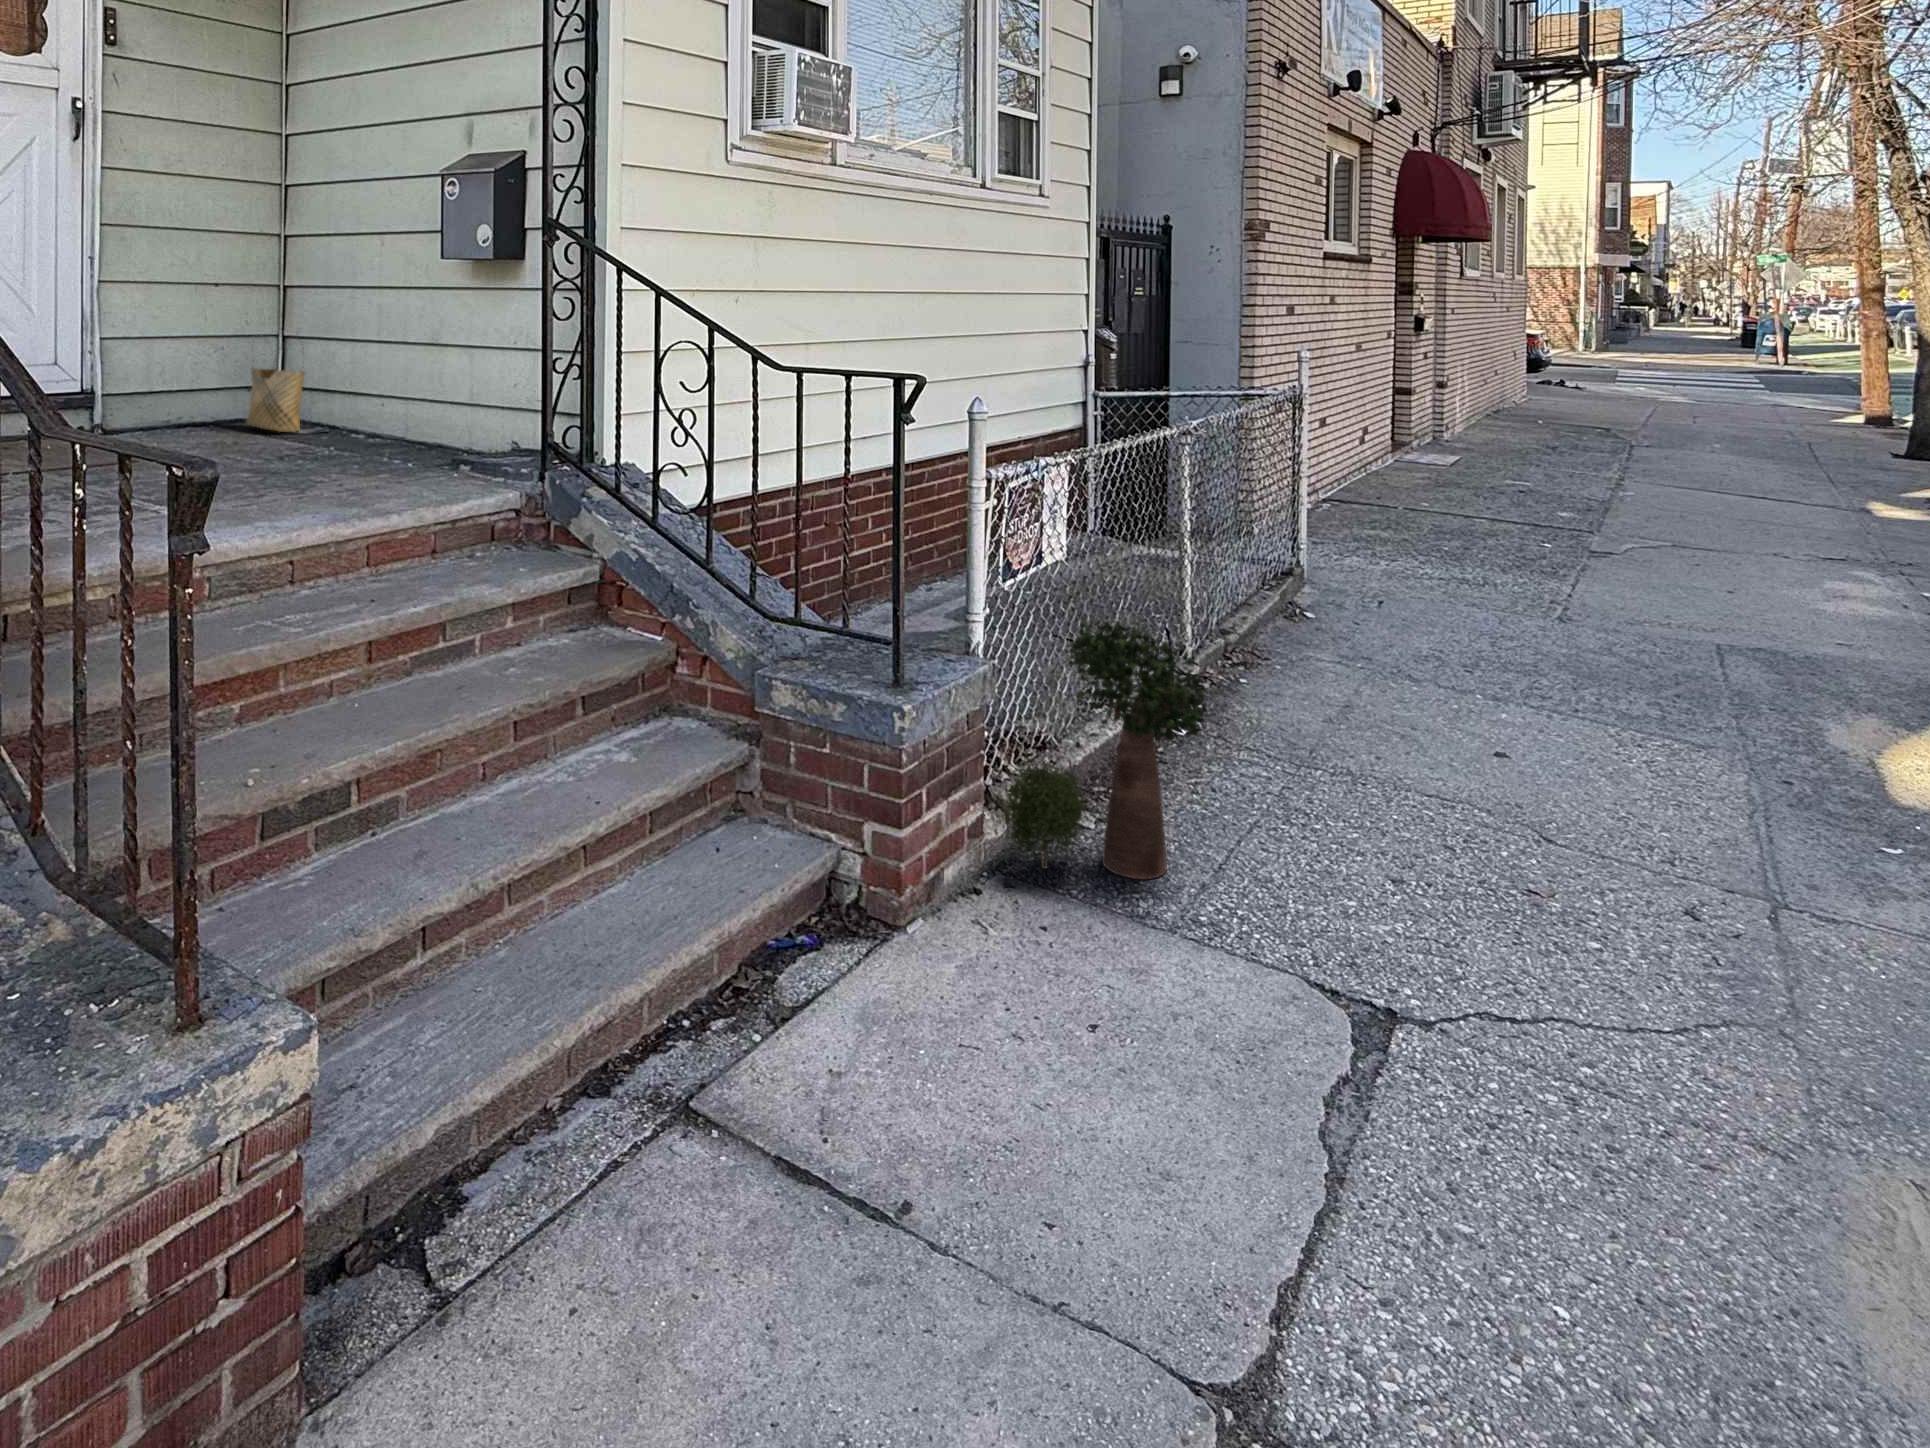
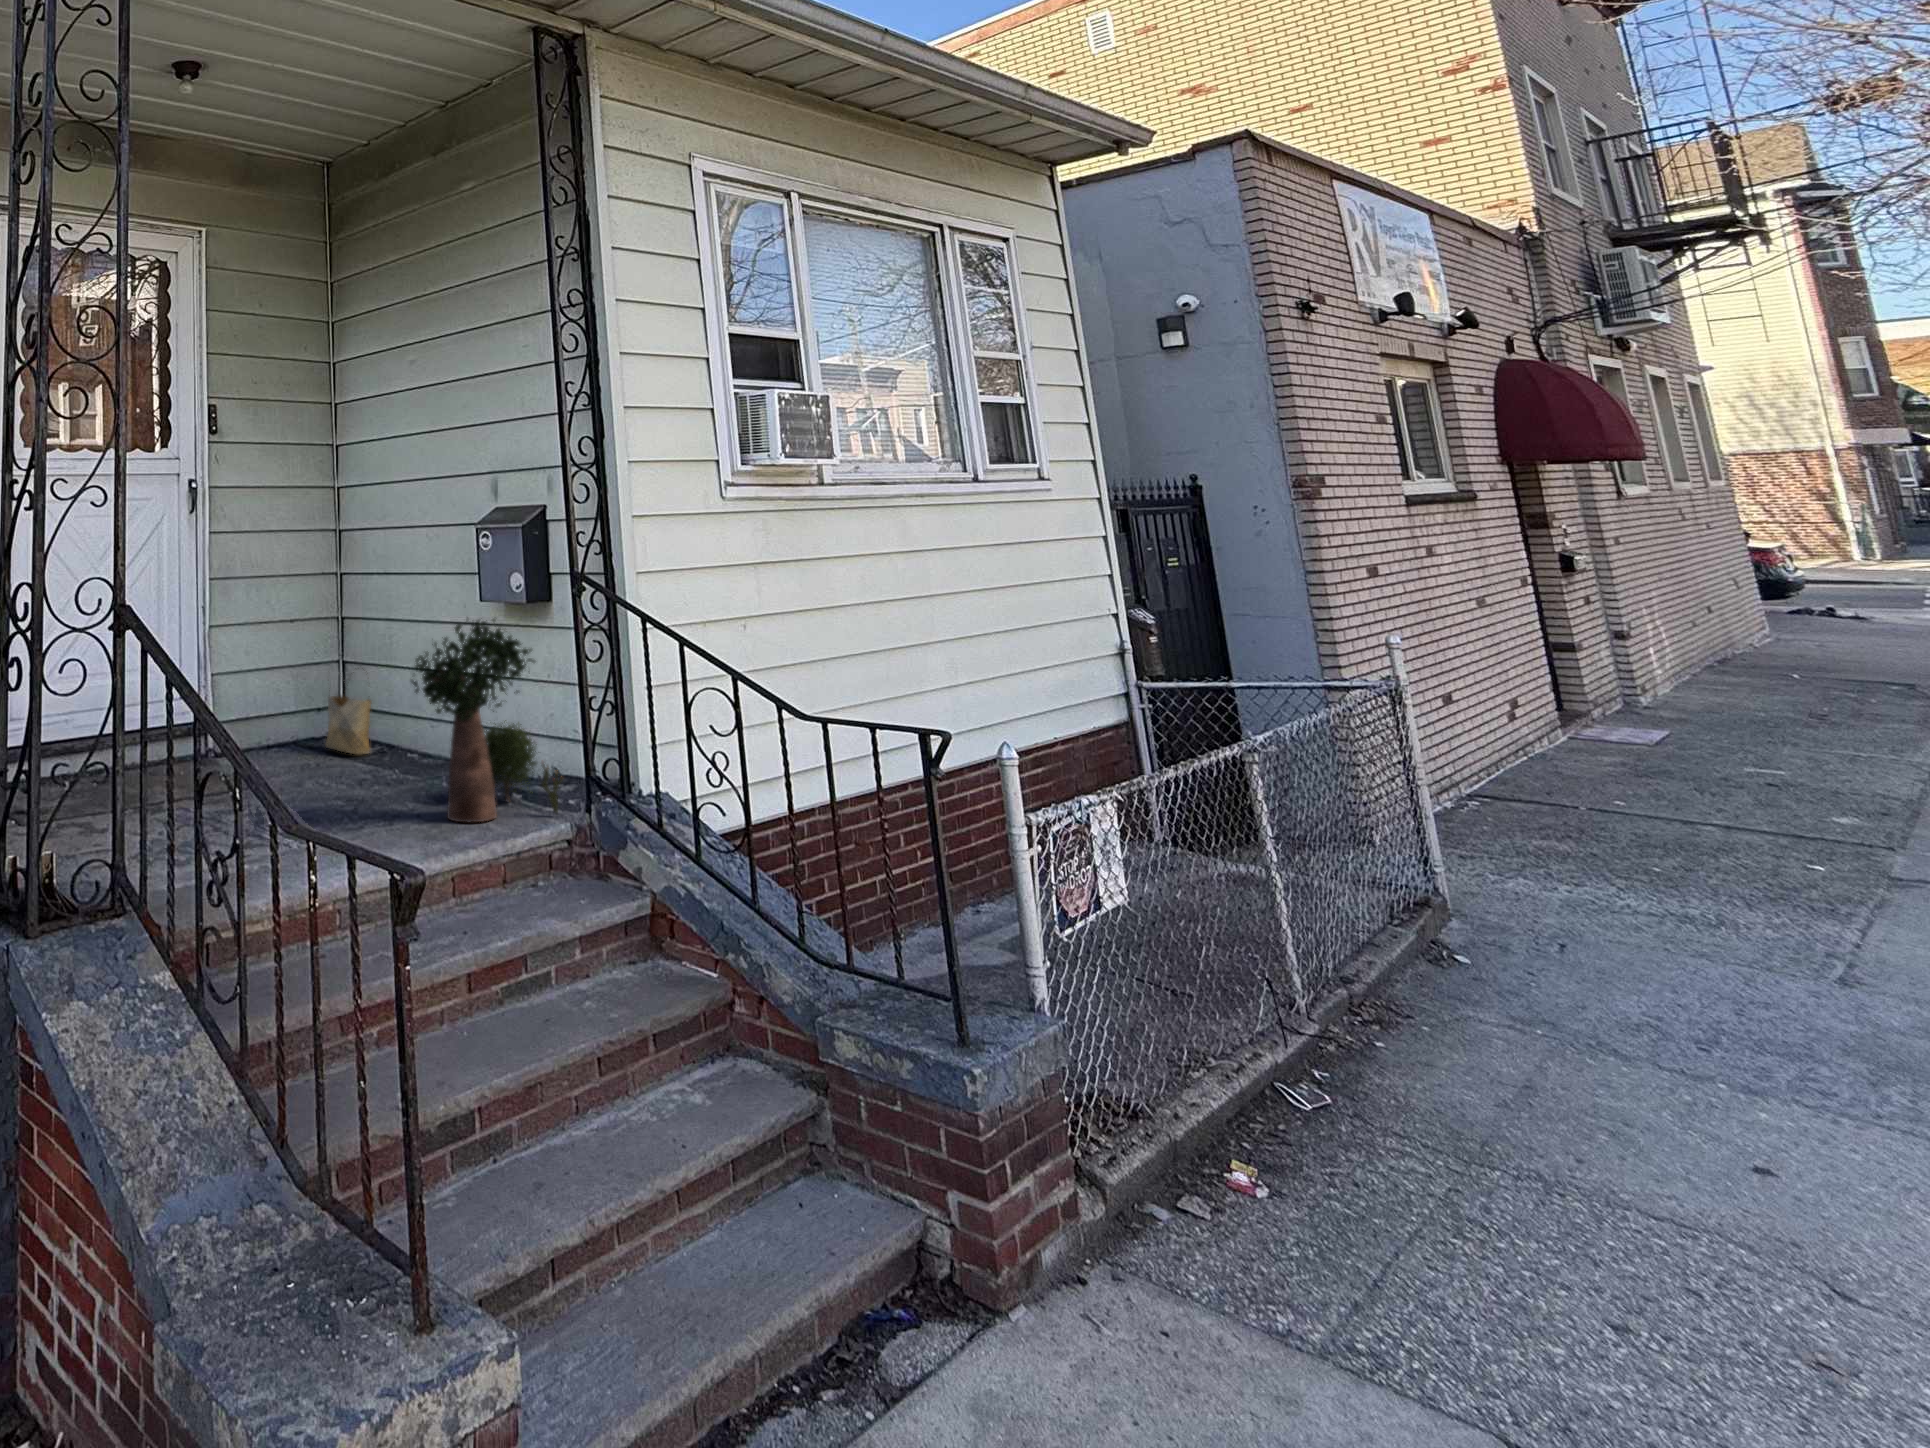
potted plant: present [1003,621,1207,879] -> present [411,619,563,822]

